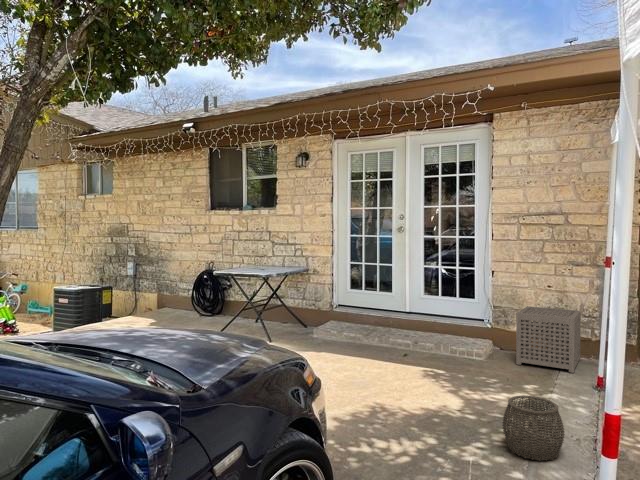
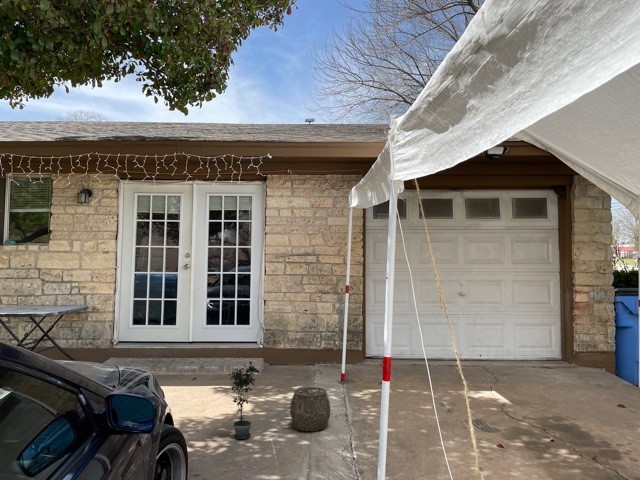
side table: present [516,306,581,373] -> none [285,328,328,374]
potted plant: none [414,354,457,450] -> present [228,362,259,439]

